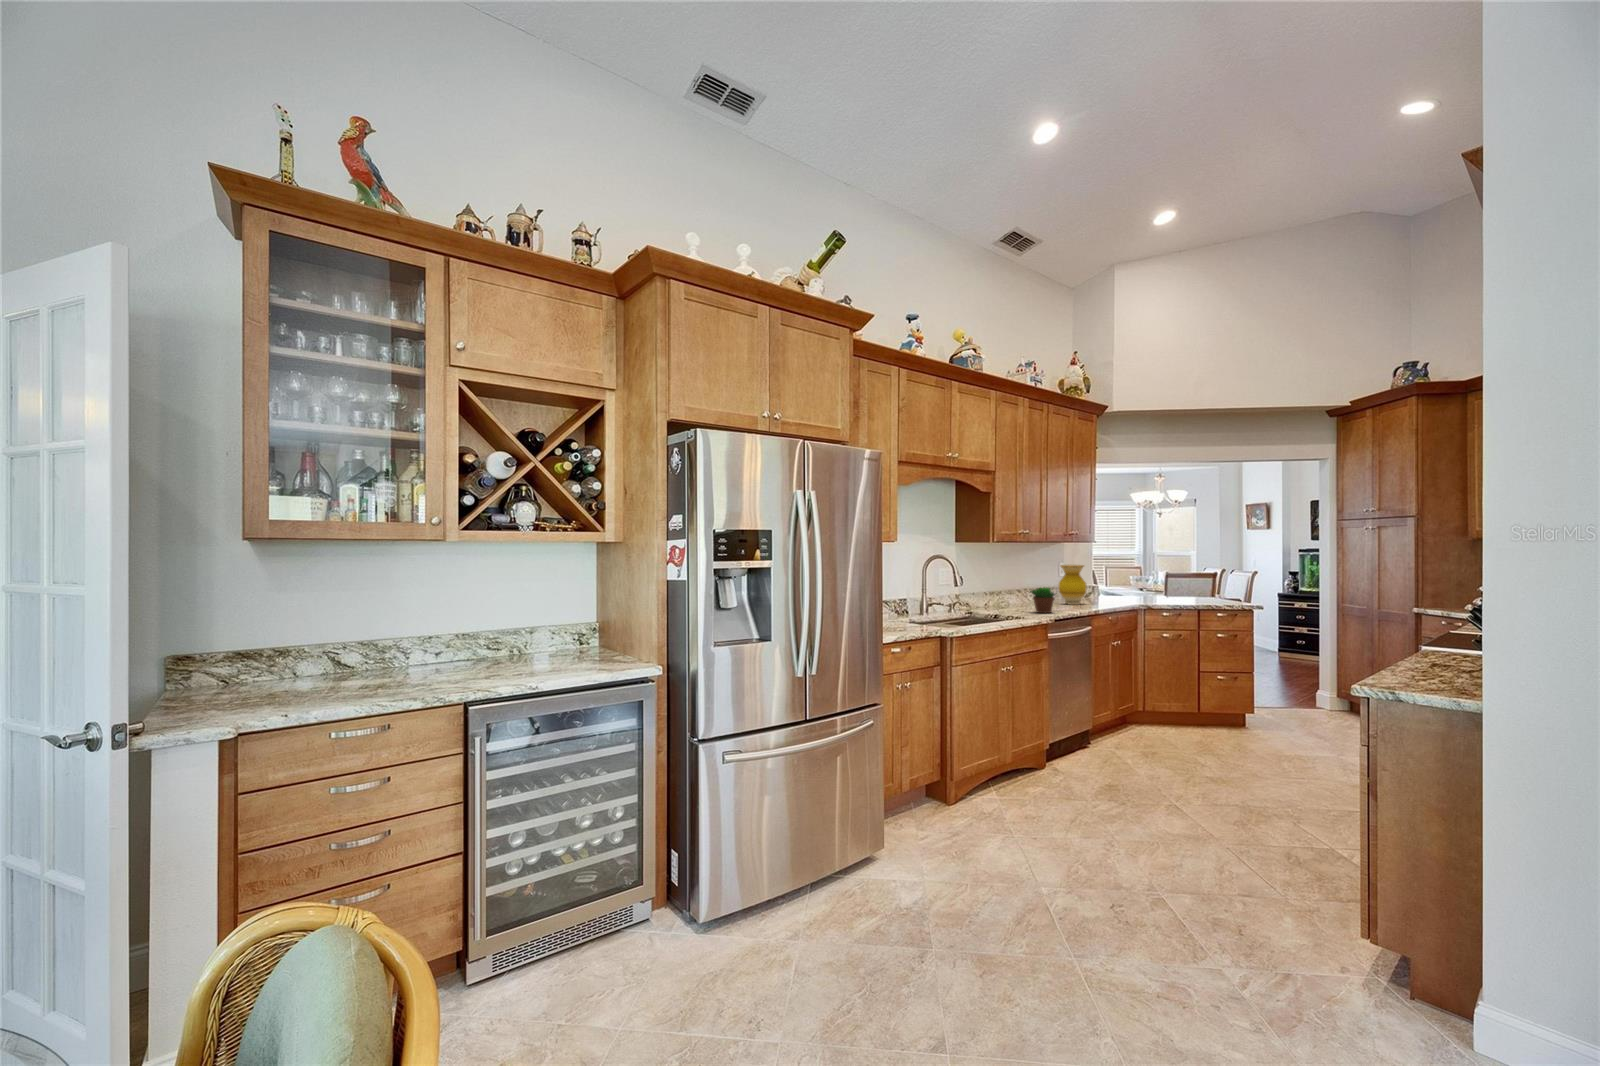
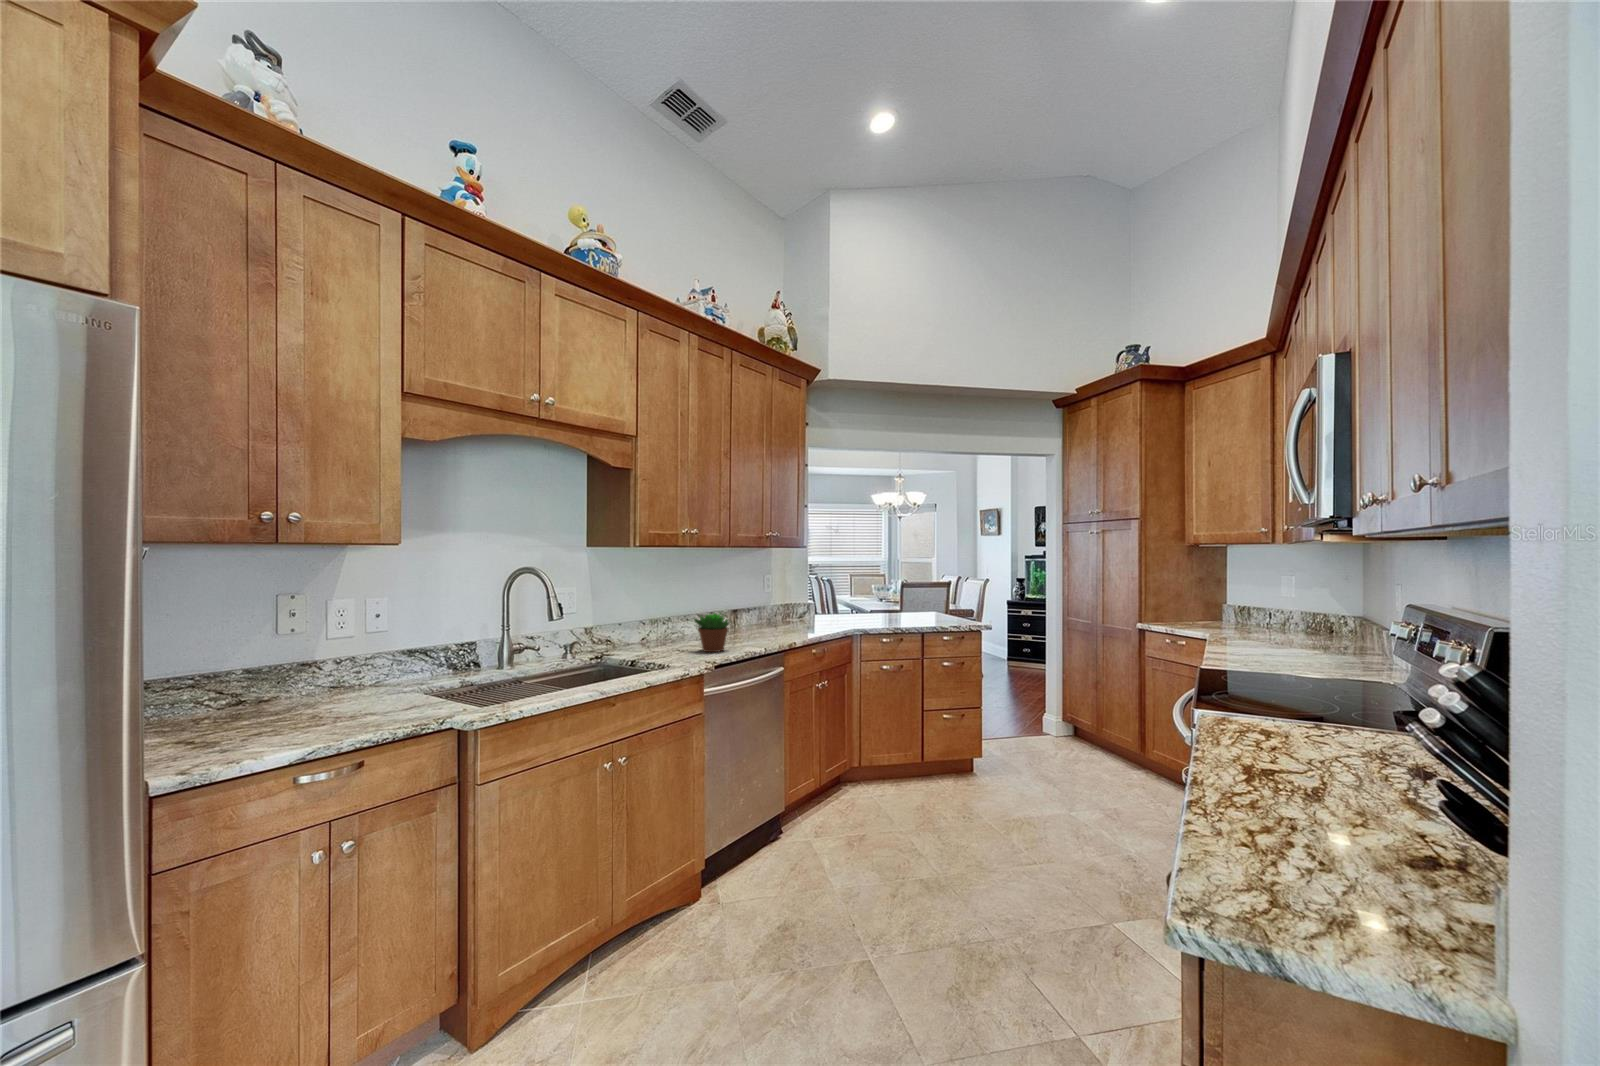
vase: present [1059,565,1086,605] -> none [756,577,790,631]

